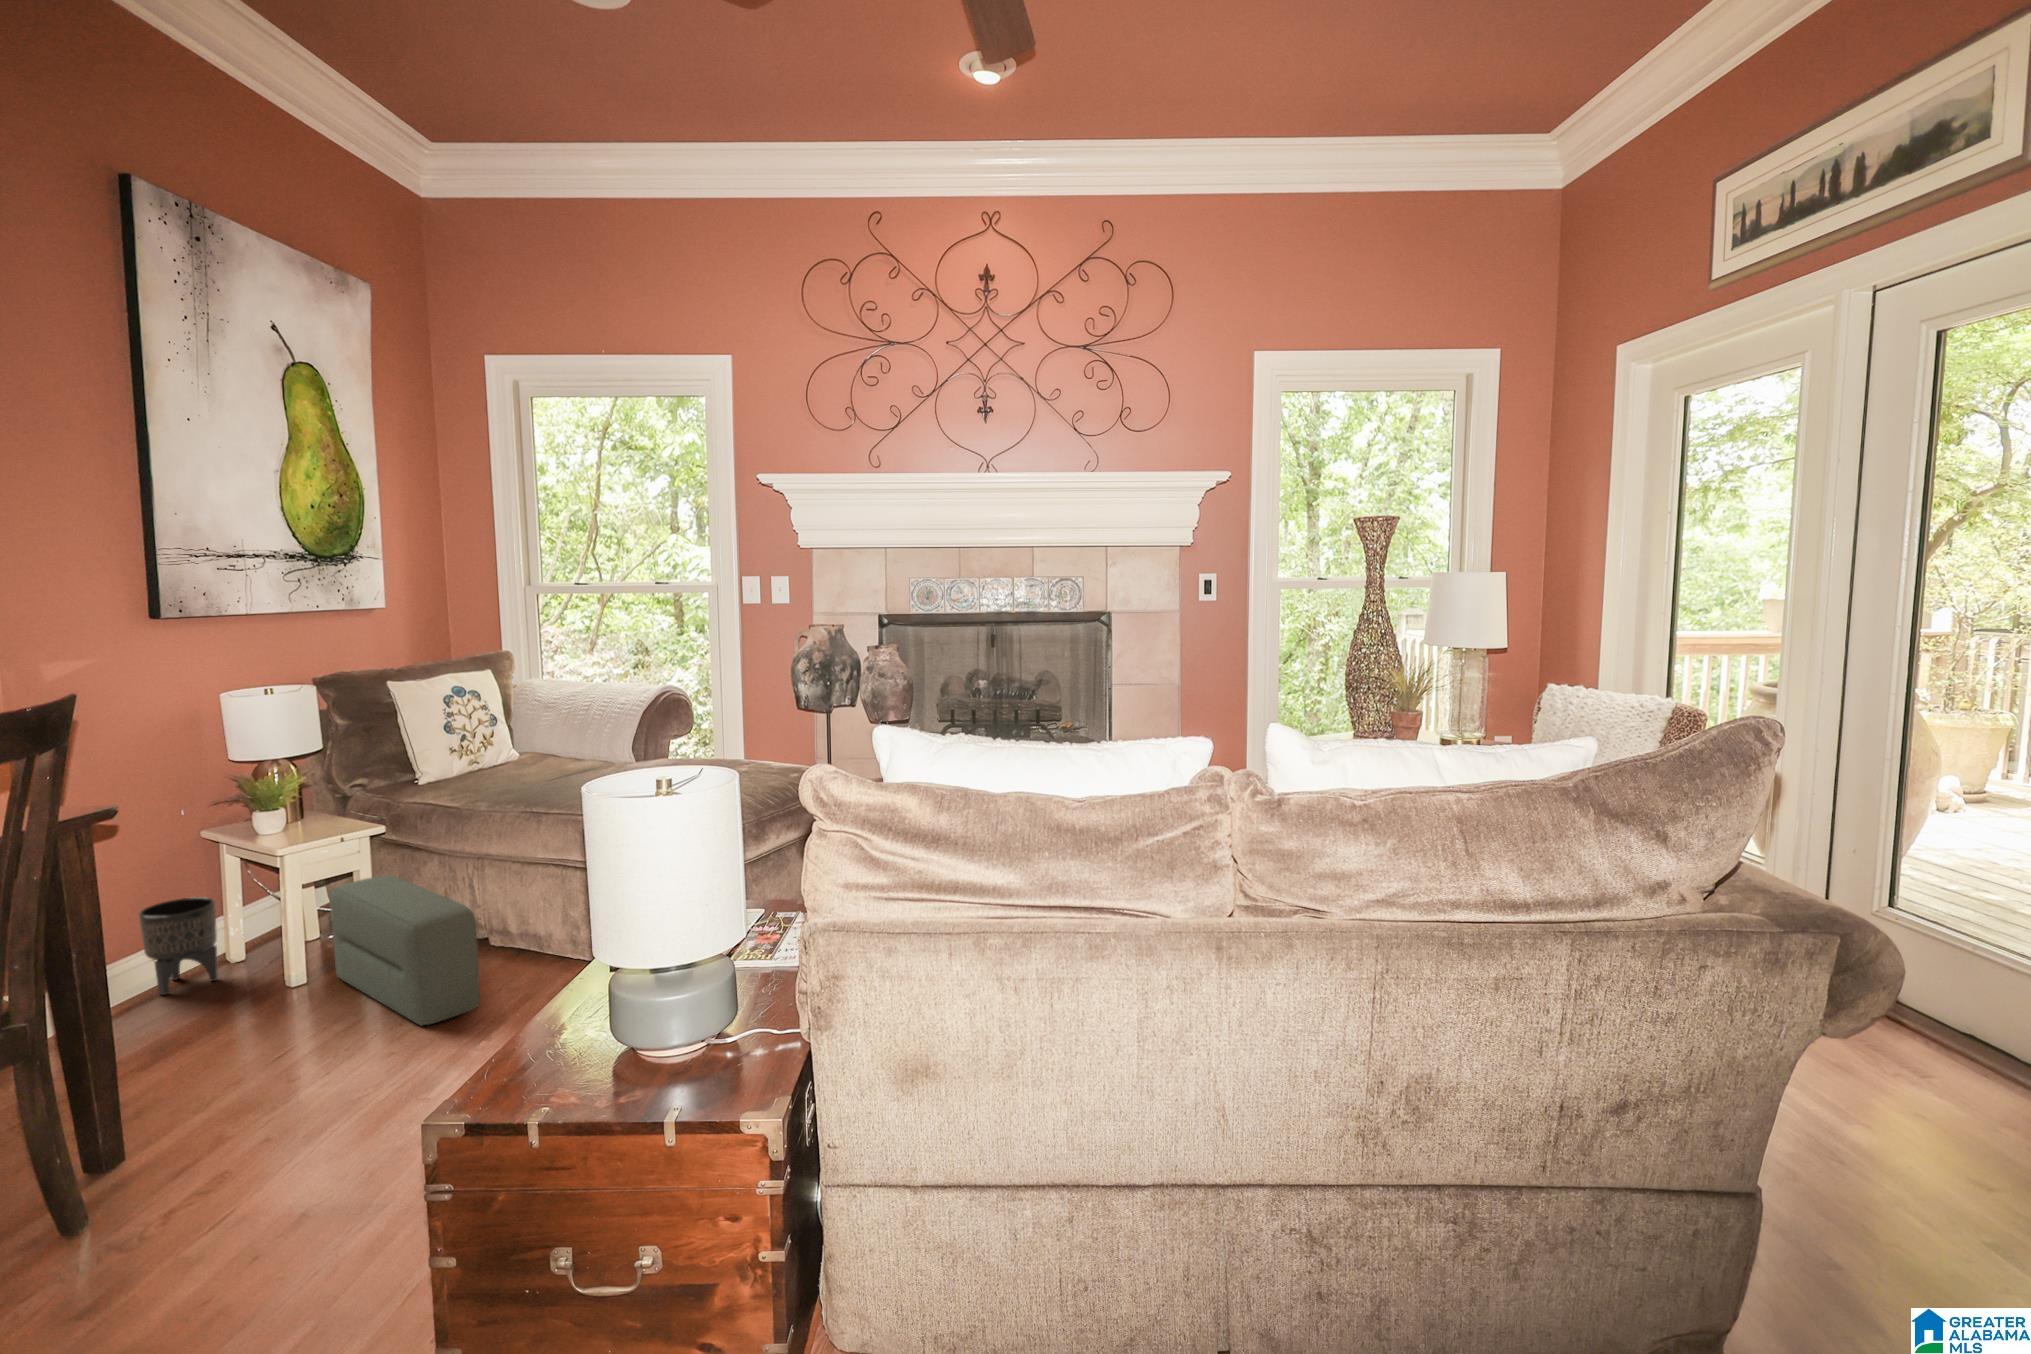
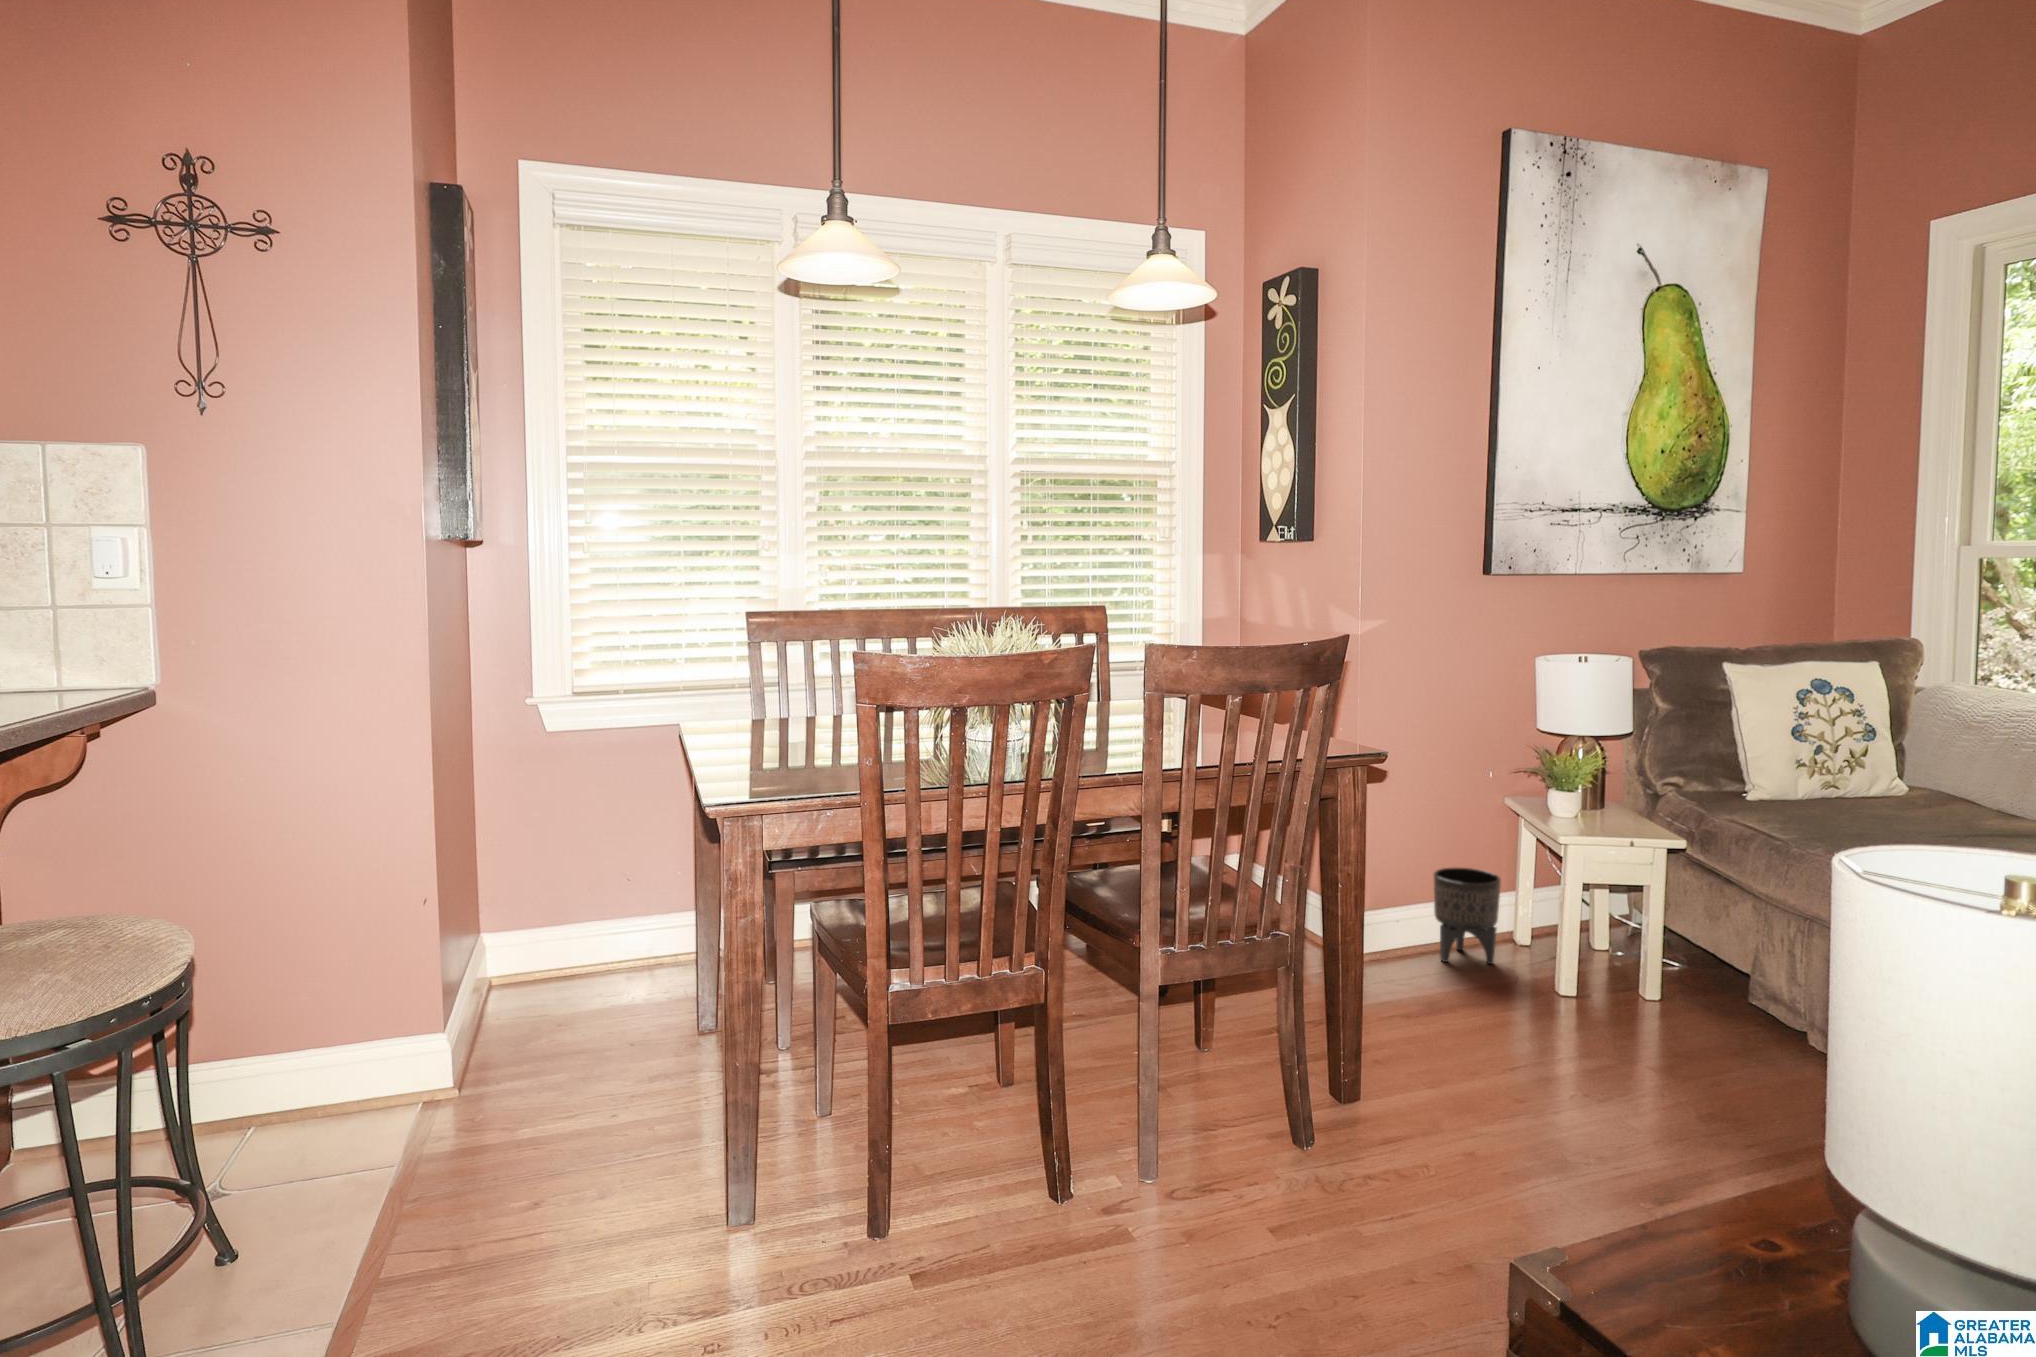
pouf: present [330,875,480,1025] -> none [1606,898,1776,1117]

